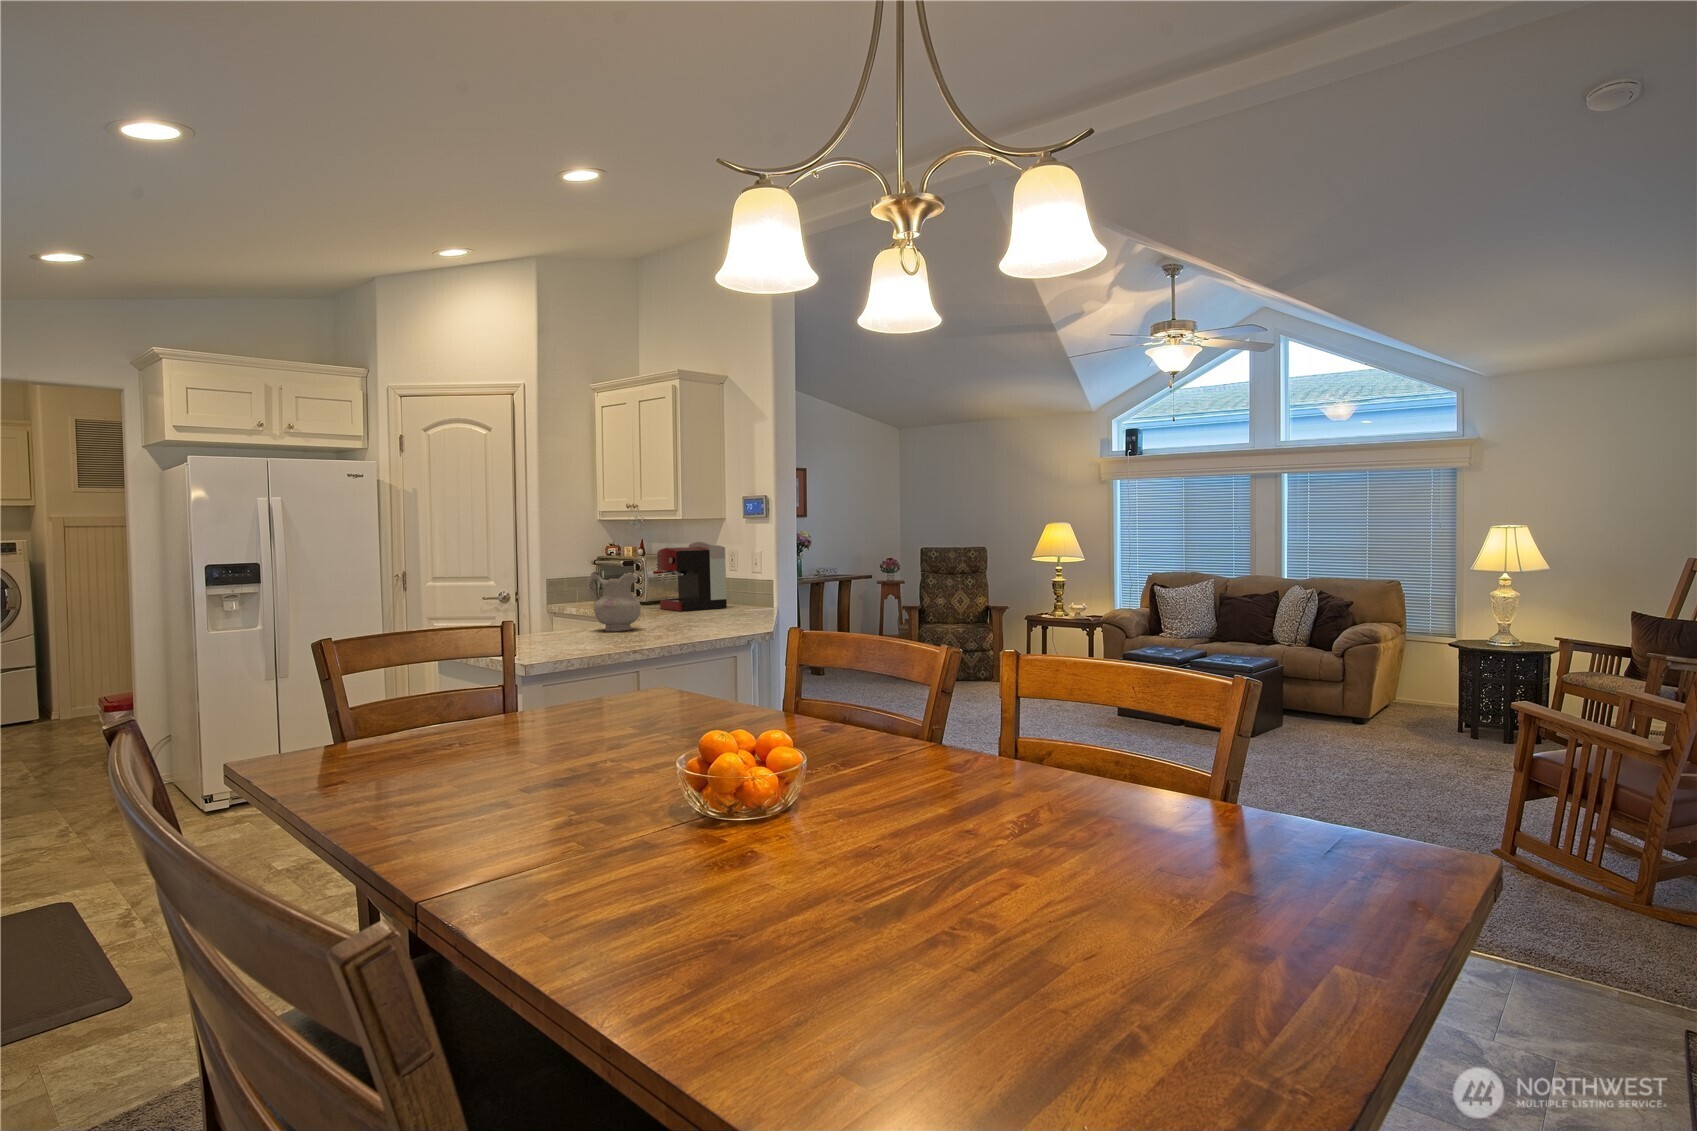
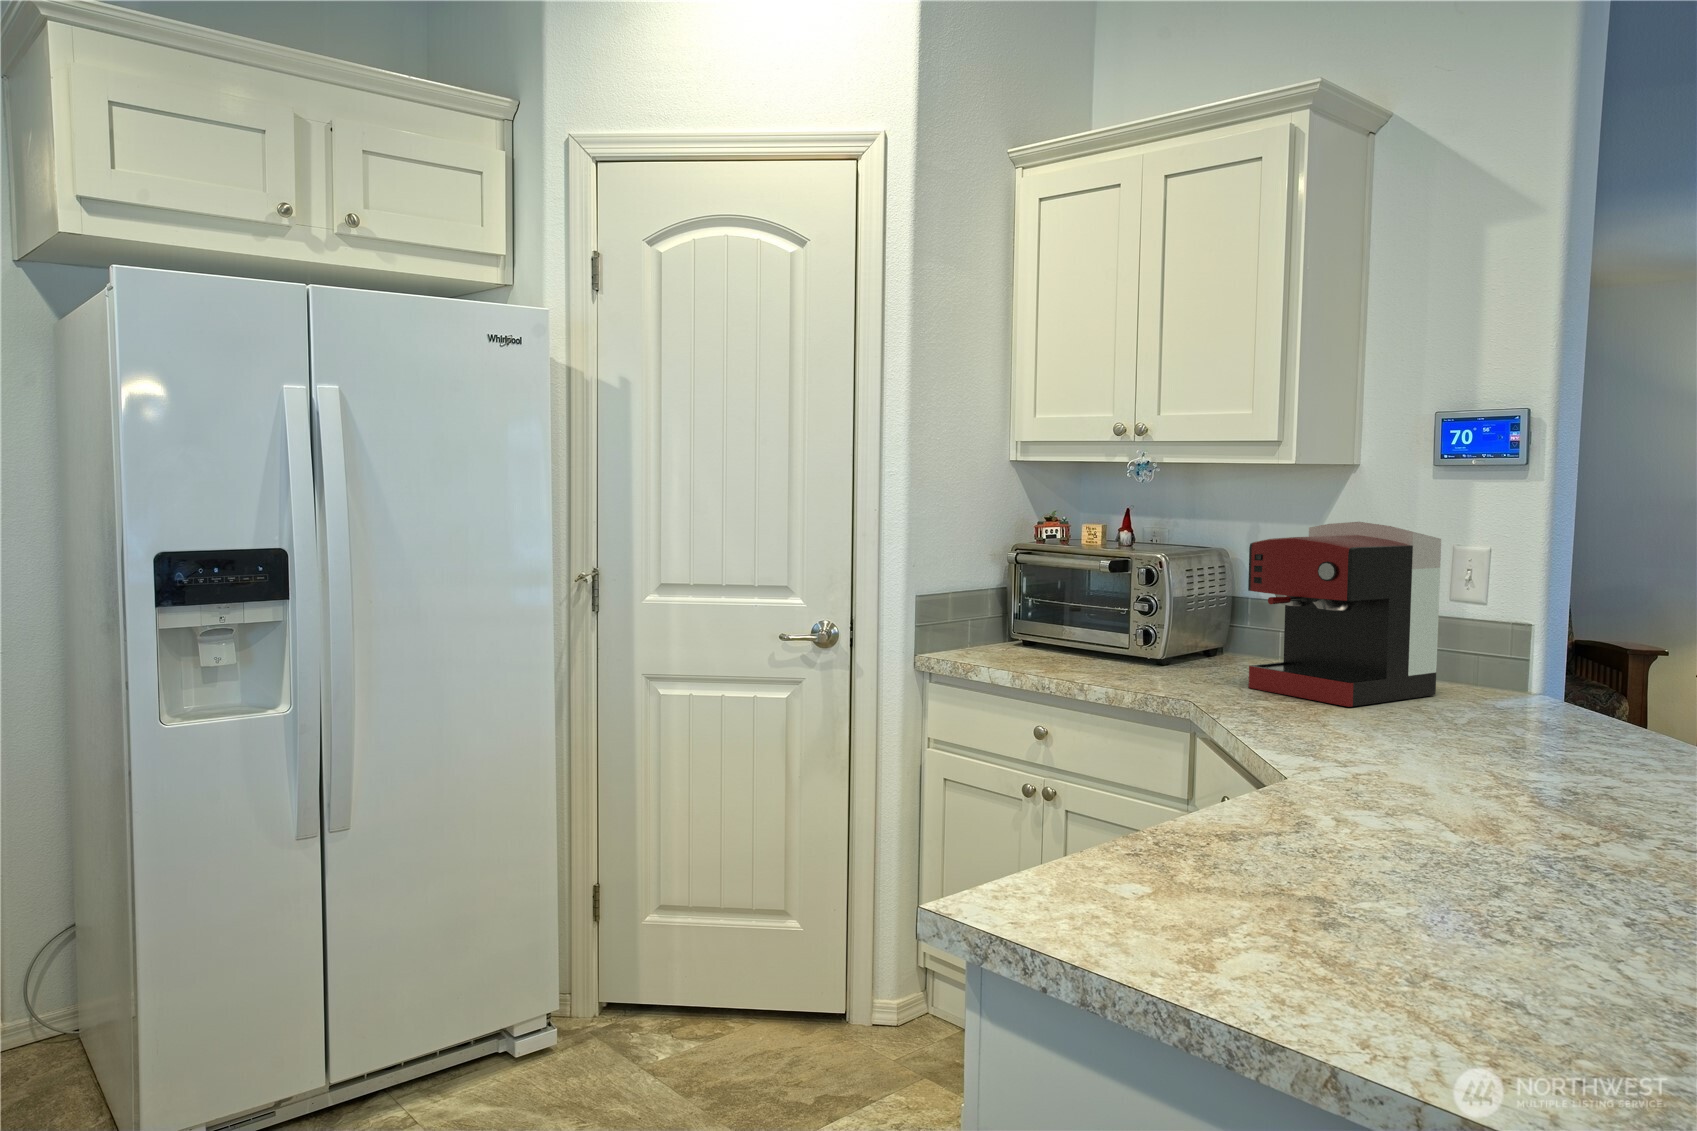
ceramic pitcher: present [588,572,641,631] -> none [1384,639,1583,855]

